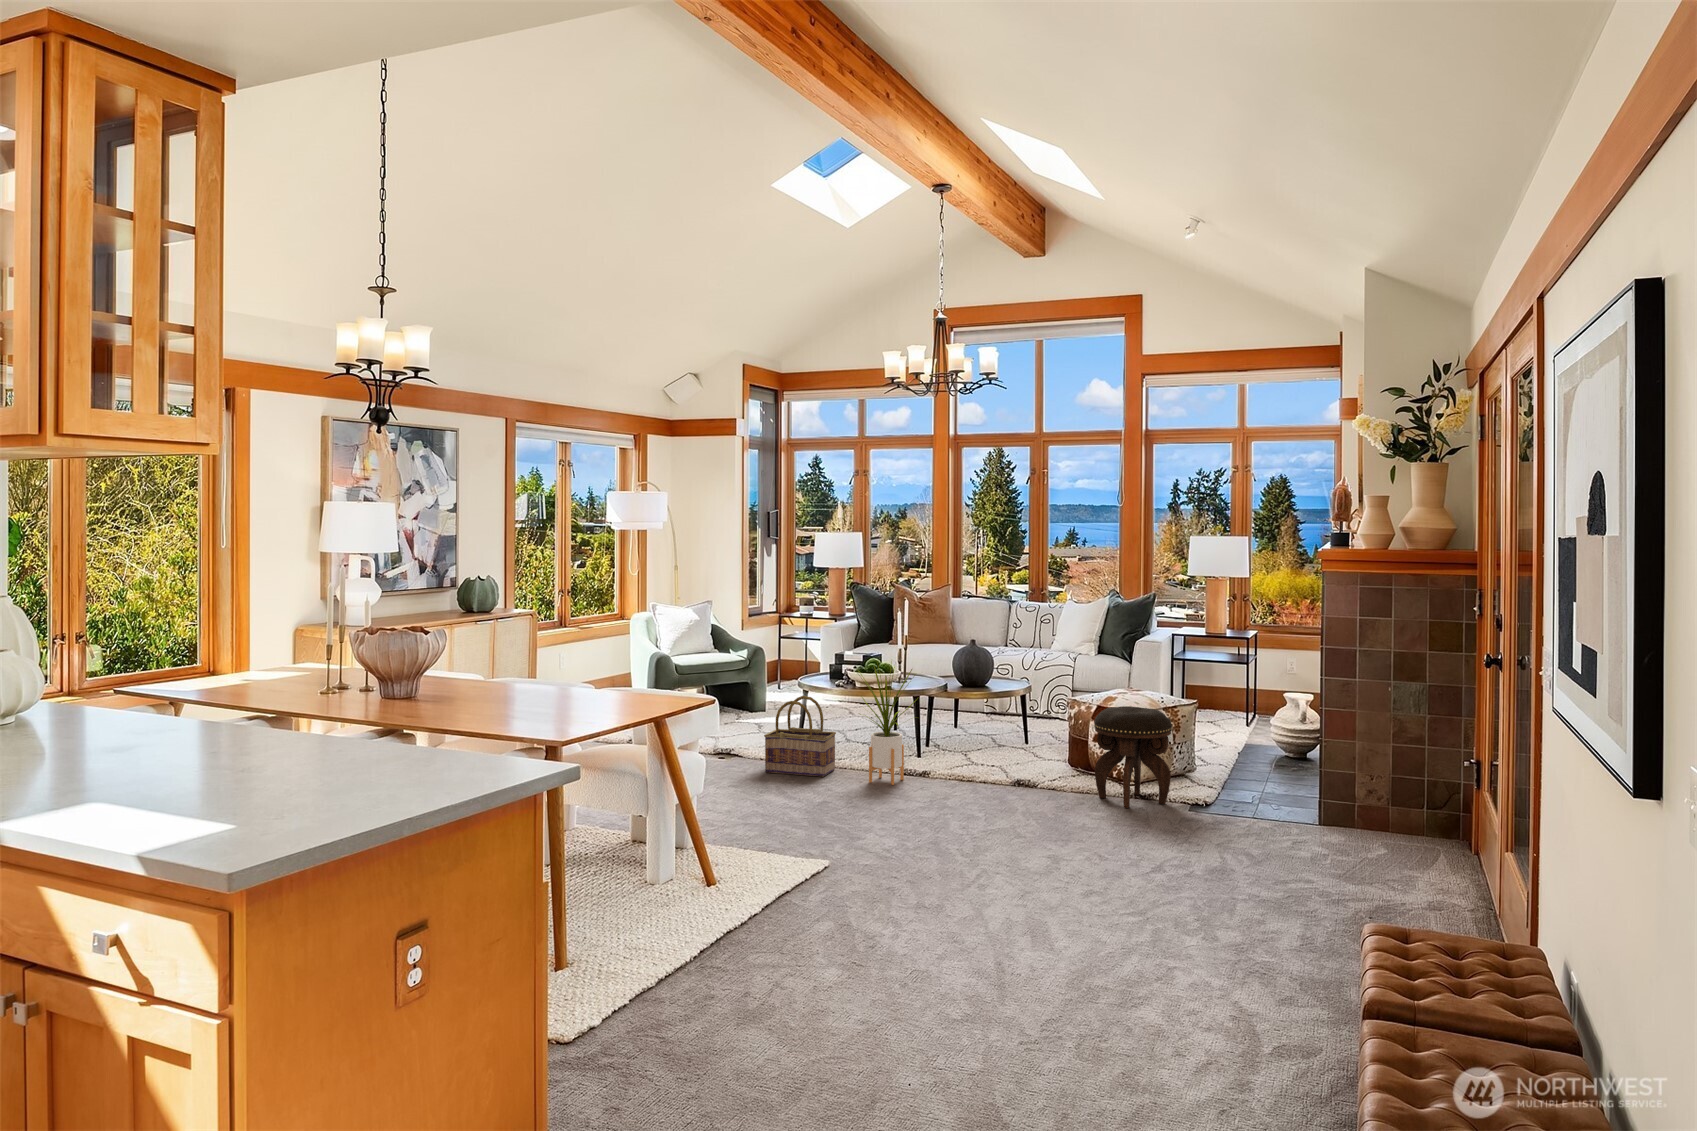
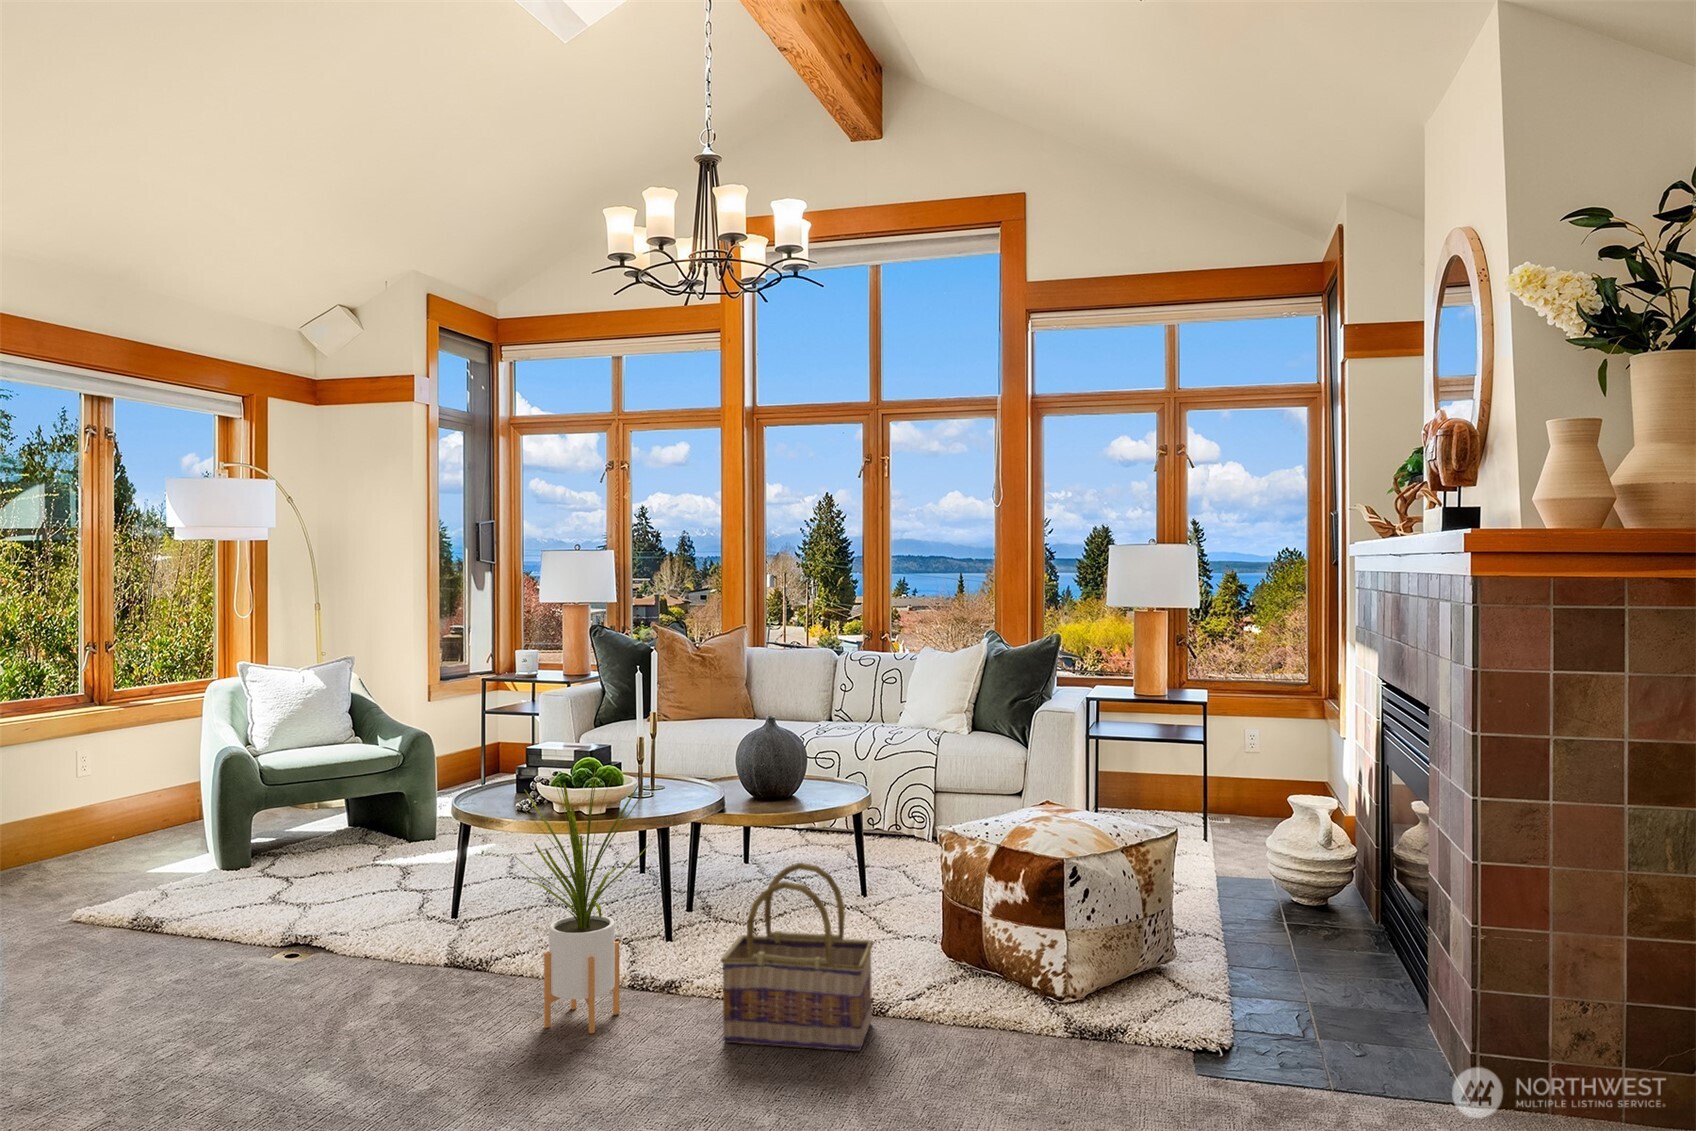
basket: present [764,696,836,777] -> present [721,863,873,1051]
footstool: present [1094,706,1172,808] -> none [1003,856,1162,1085]

